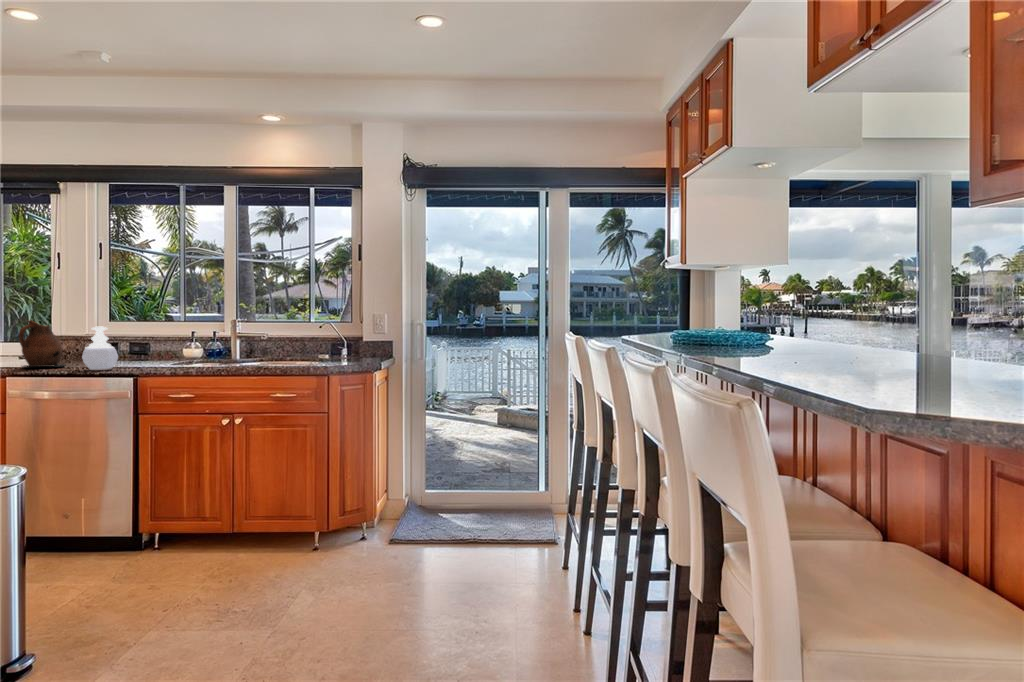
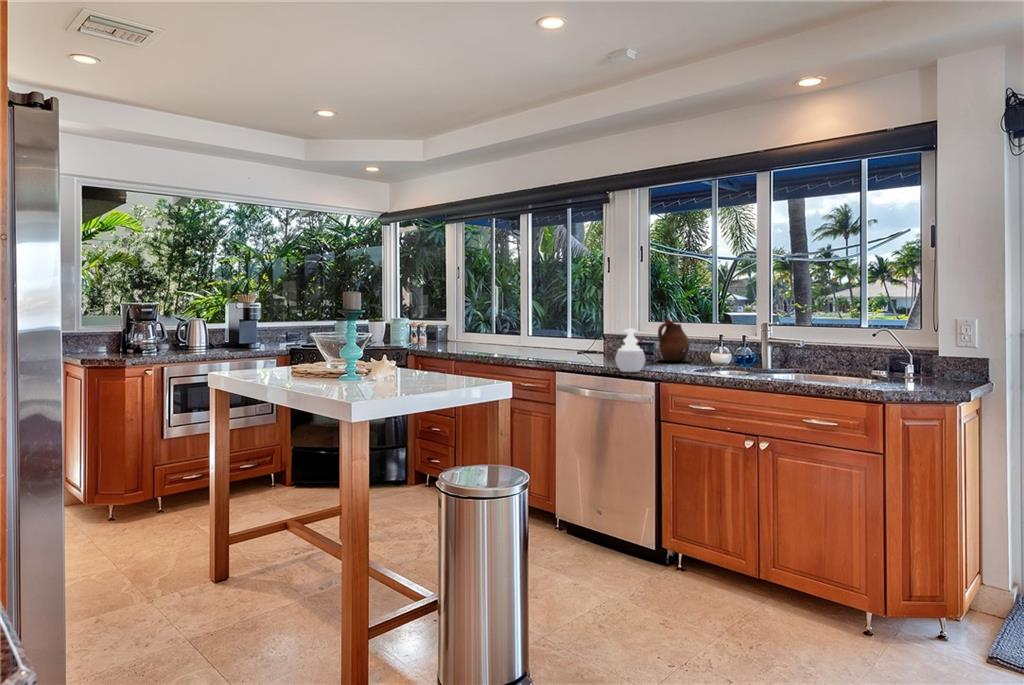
ceramic pitcher: present [18,321,65,368] -> present [658,319,691,362]

